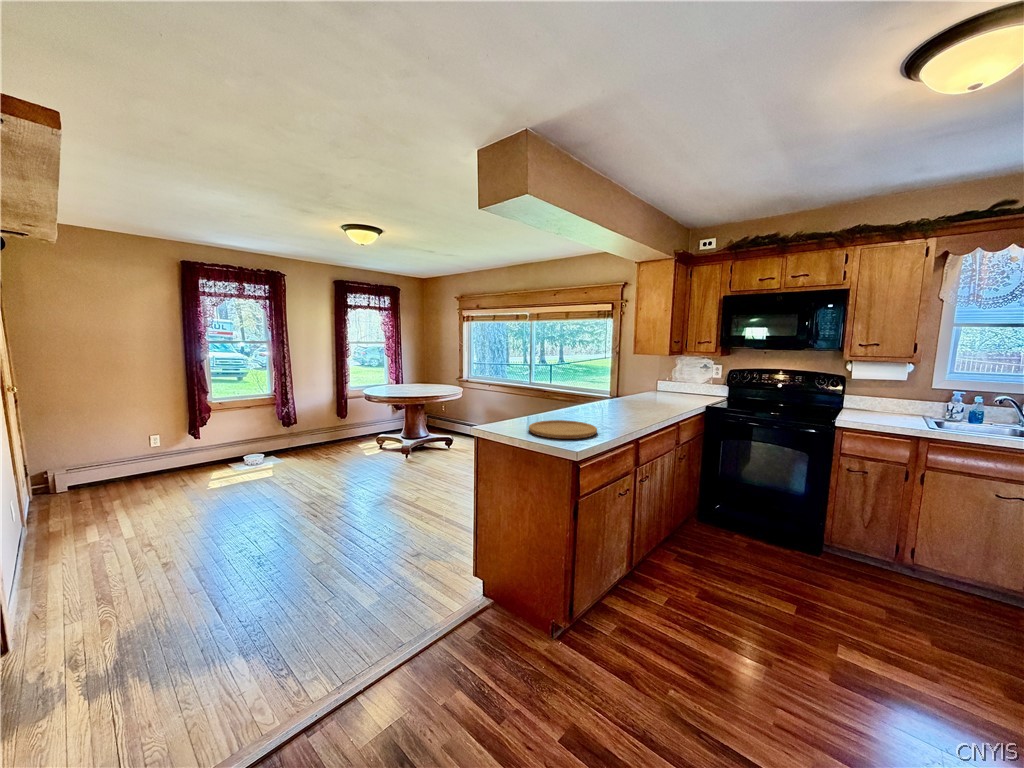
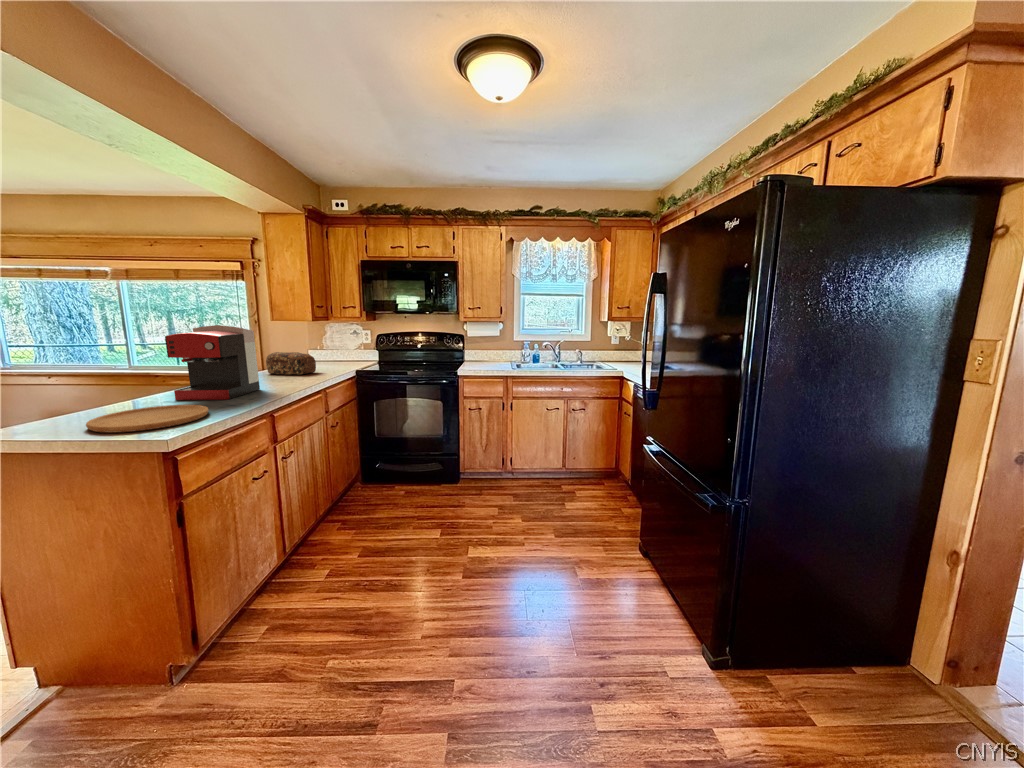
coffee maker: none [570,360,628,421] -> present [165,325,260,400]
bread loaf: none [626,382,668,404] -> present [266,352,316,375]

